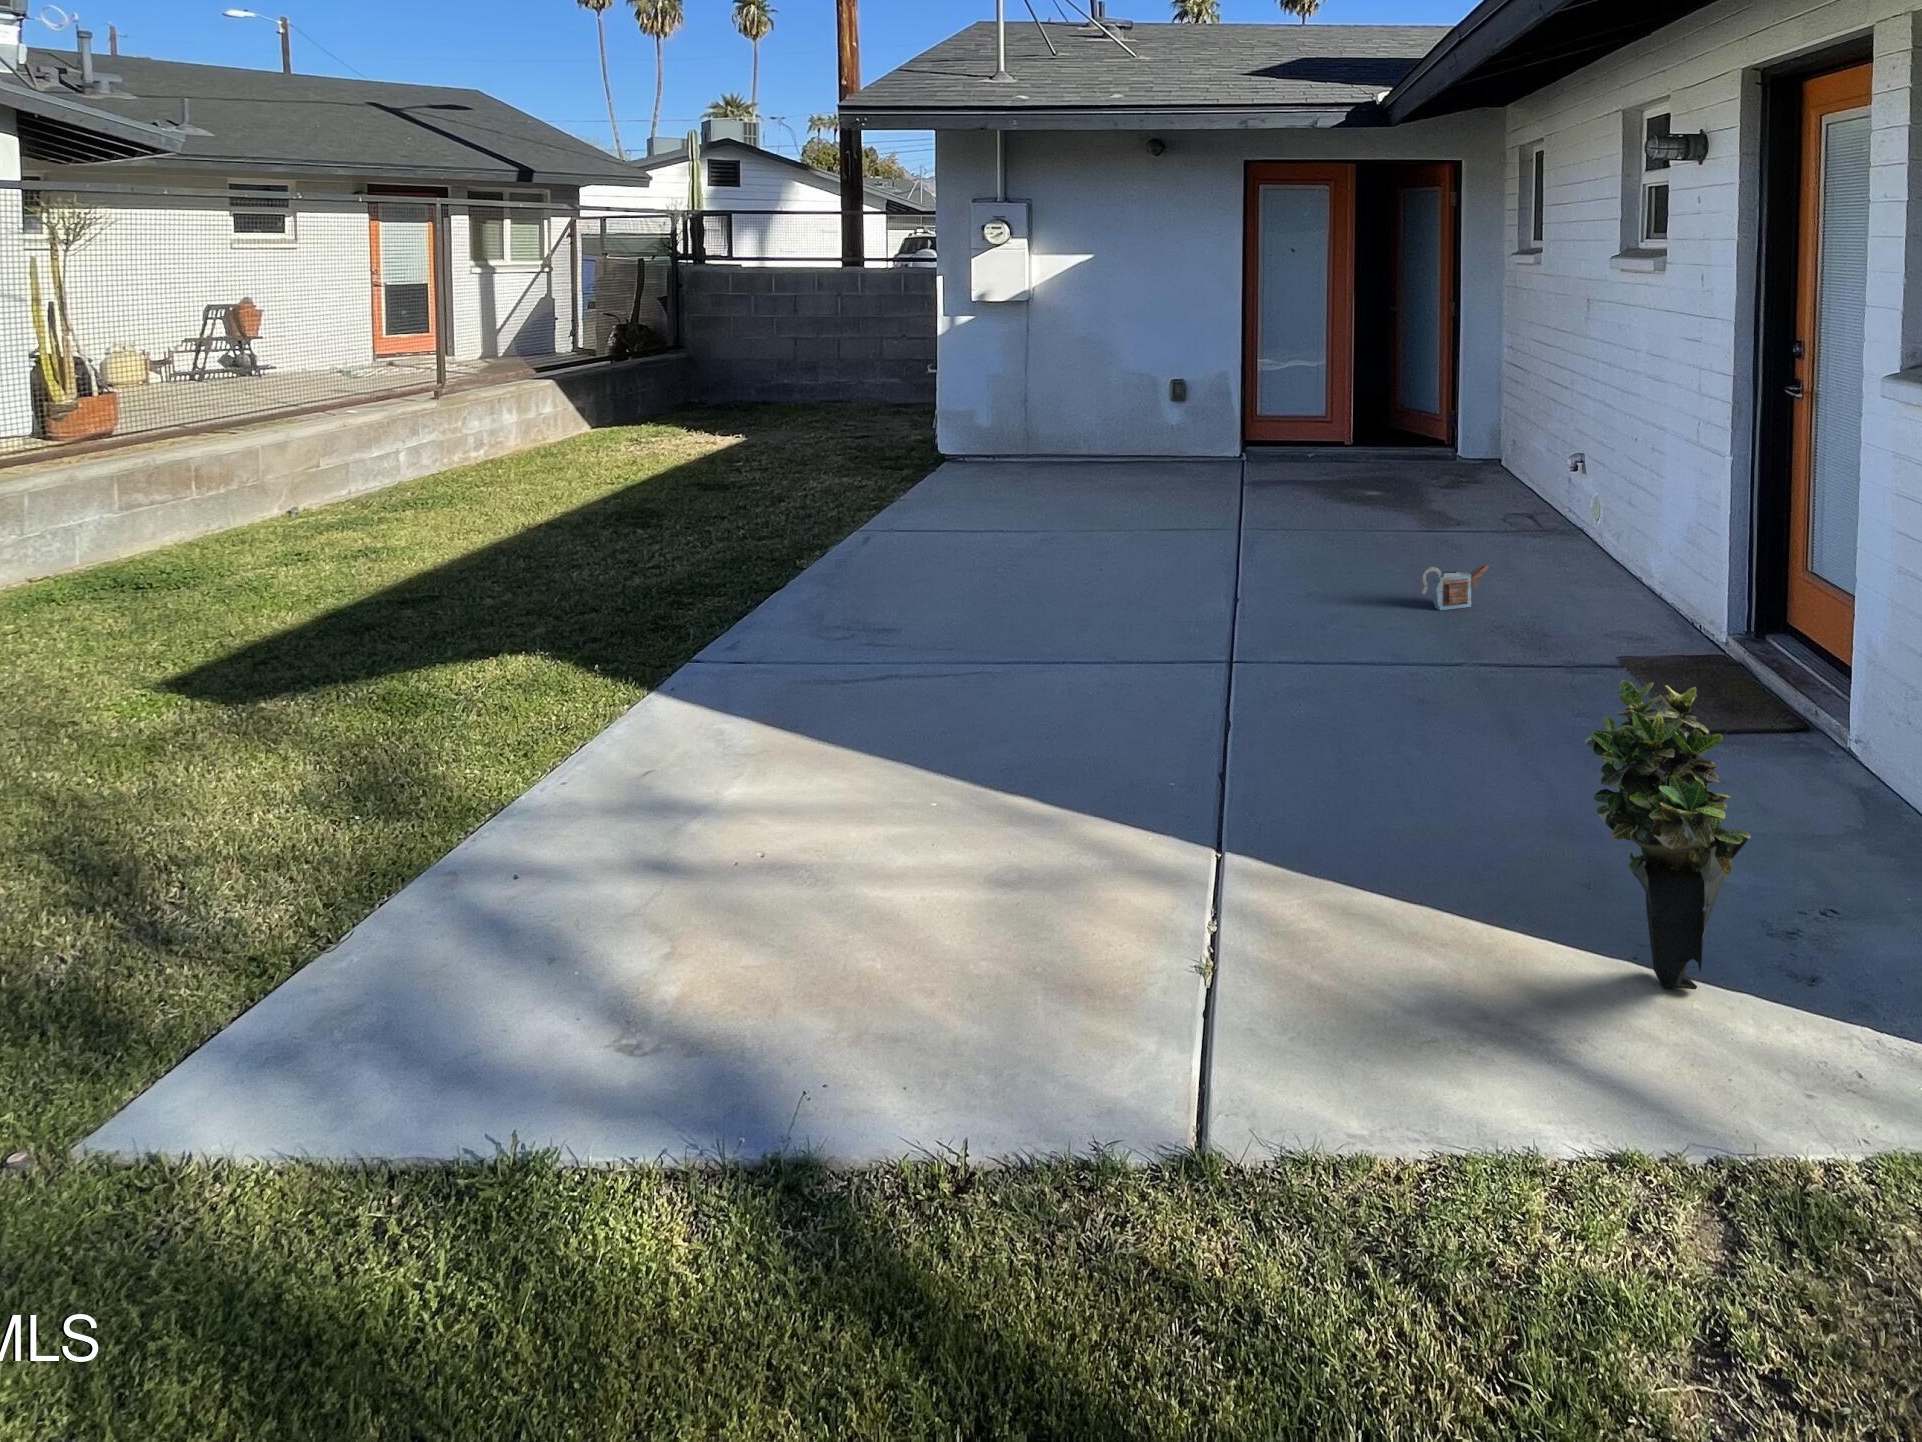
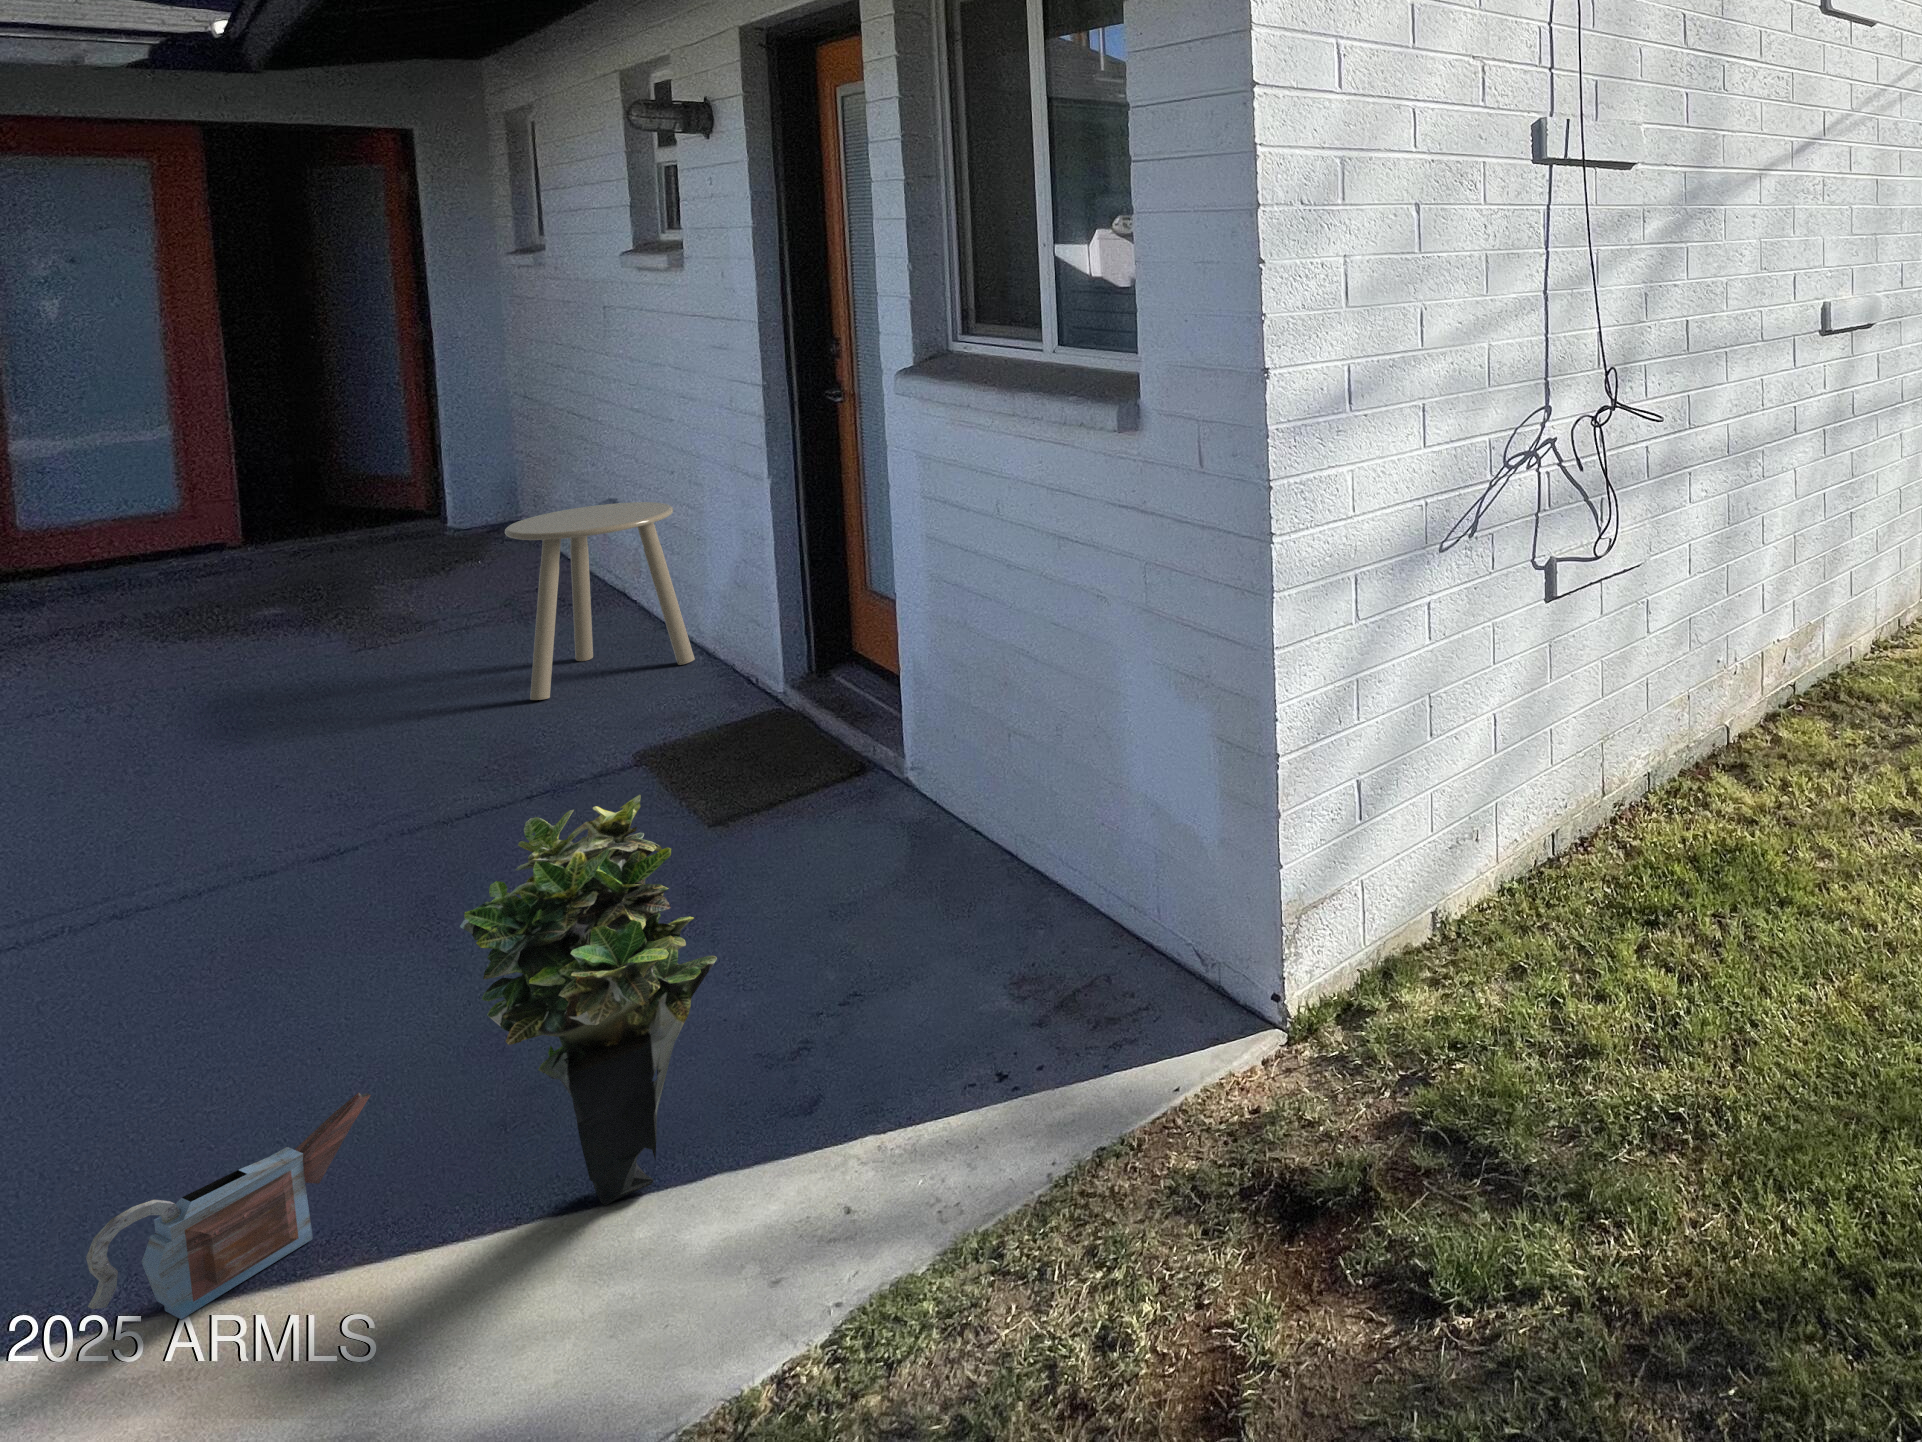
side table: none [1528,458,1648,601] -> present [505,502,695,700]
watering can: present [1421,564,1489,610] -> present [86,1093,371,1319]

